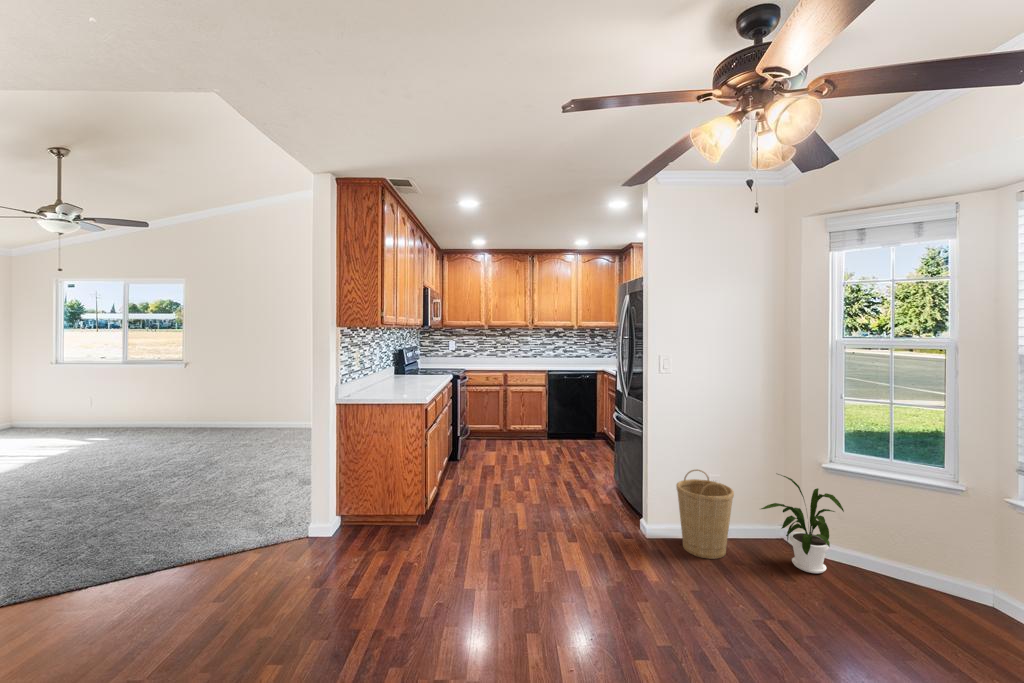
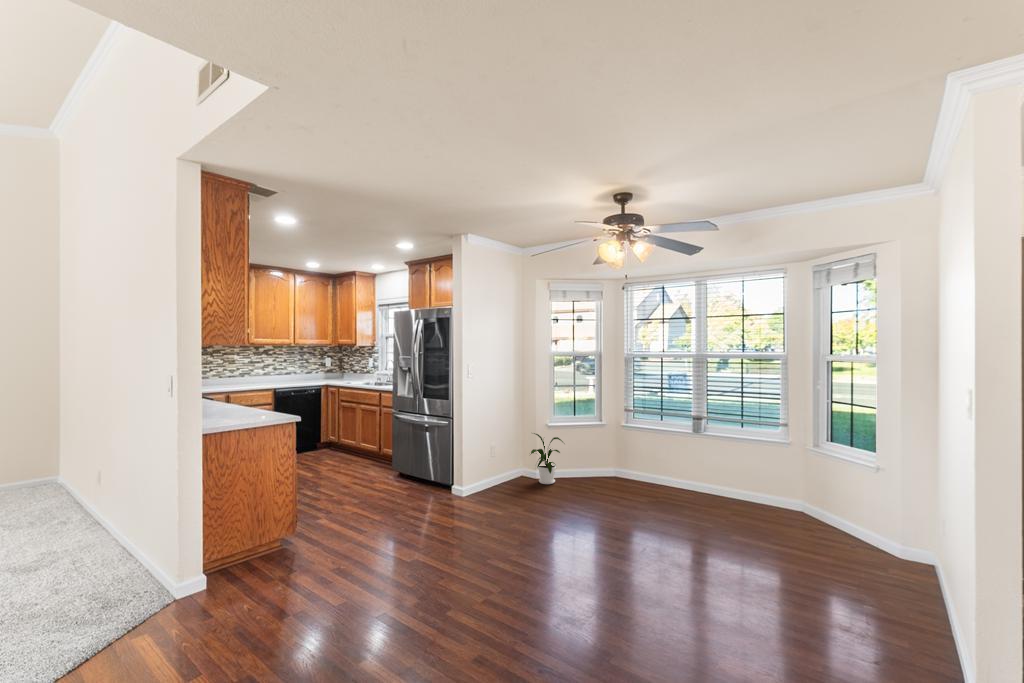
basket: present [676,469,734,559] -> none [481,441,516,495]

